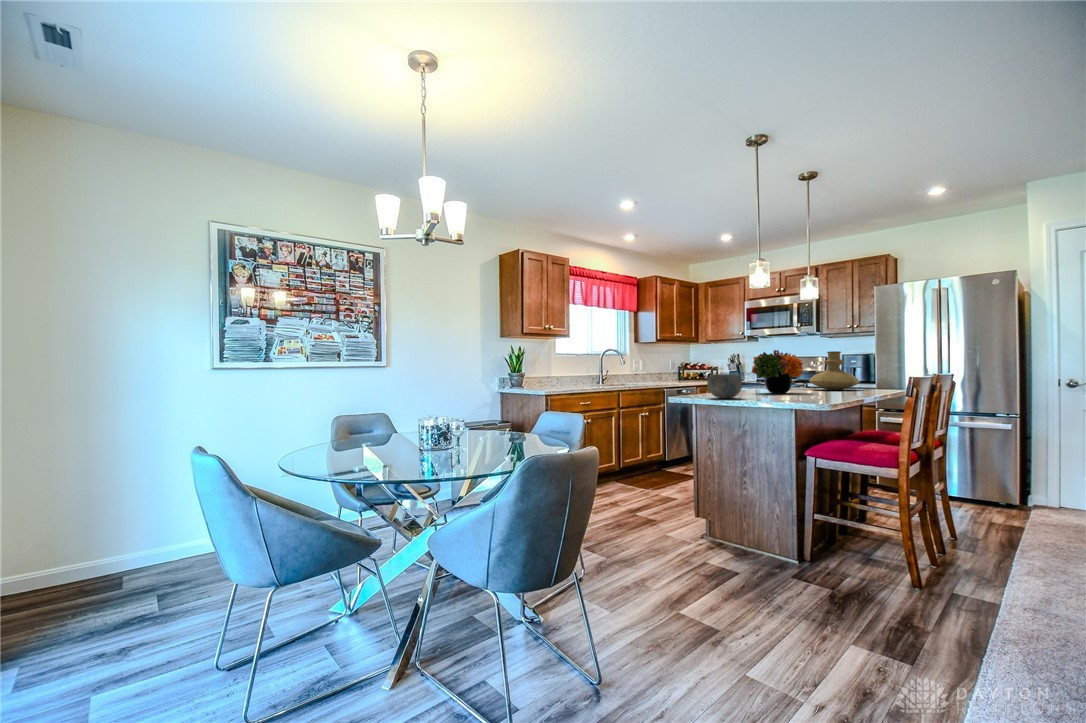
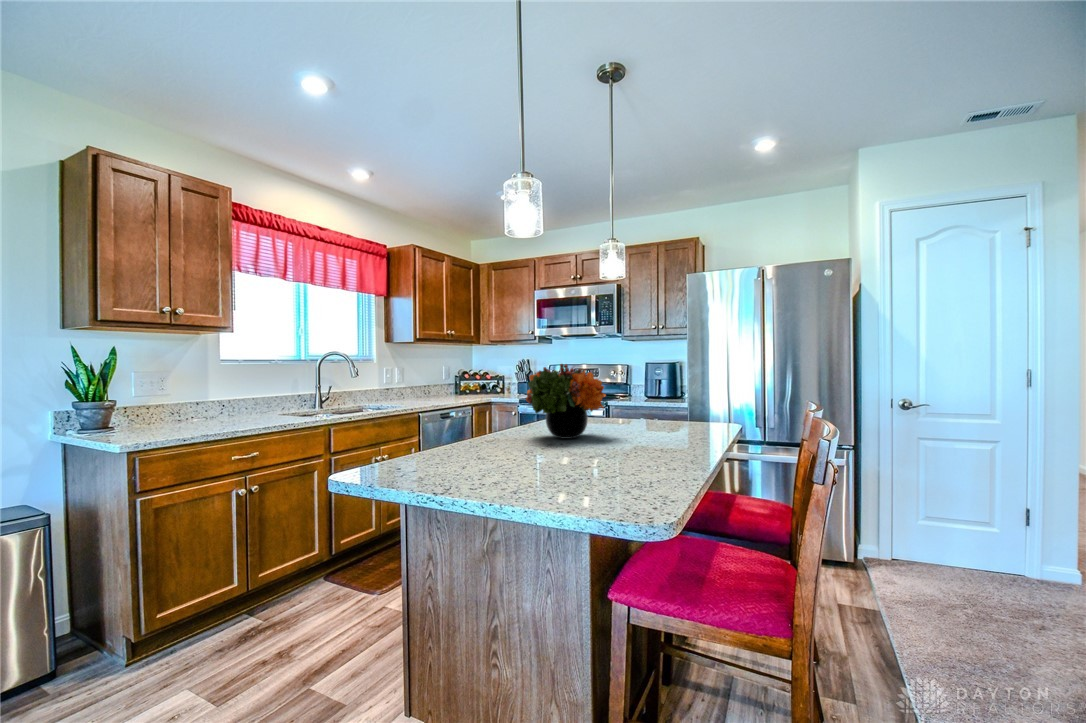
vase: present [809,351,860,390] -> none [611,364,678,422]
bowl: present [707,374,742,398] -> none [424,417,494,472]

